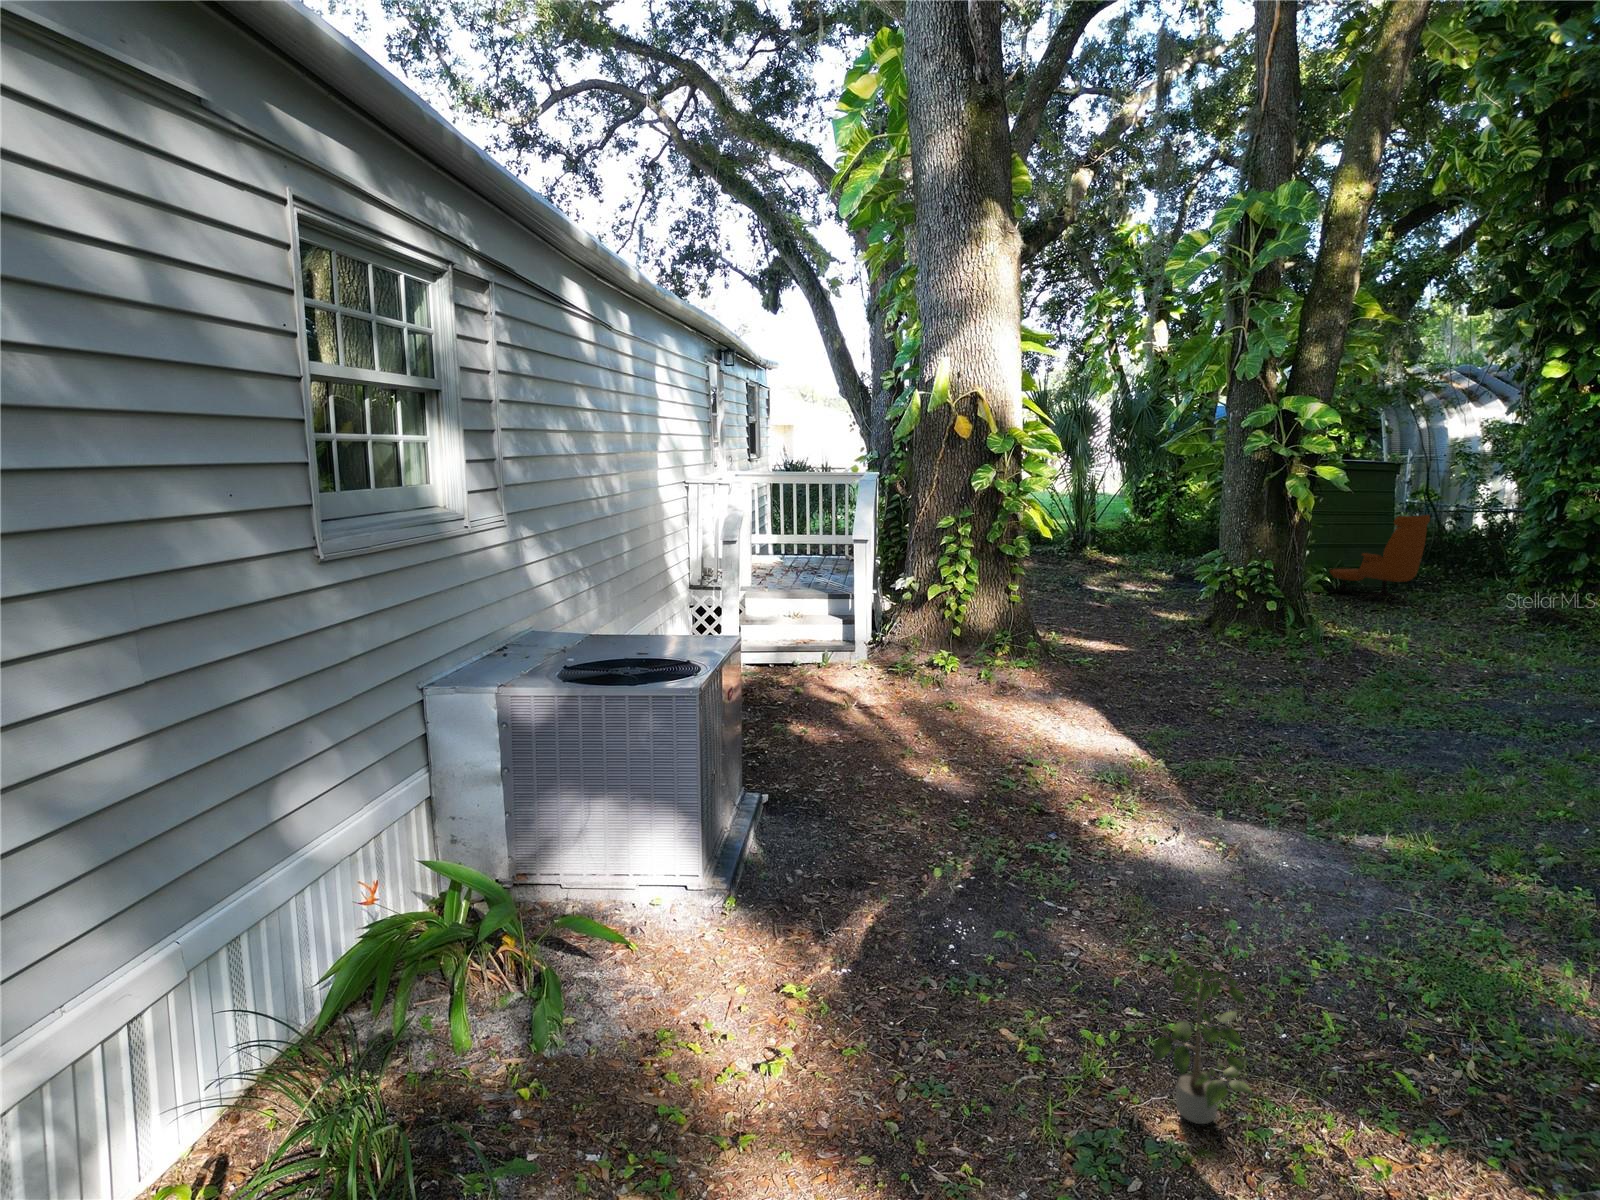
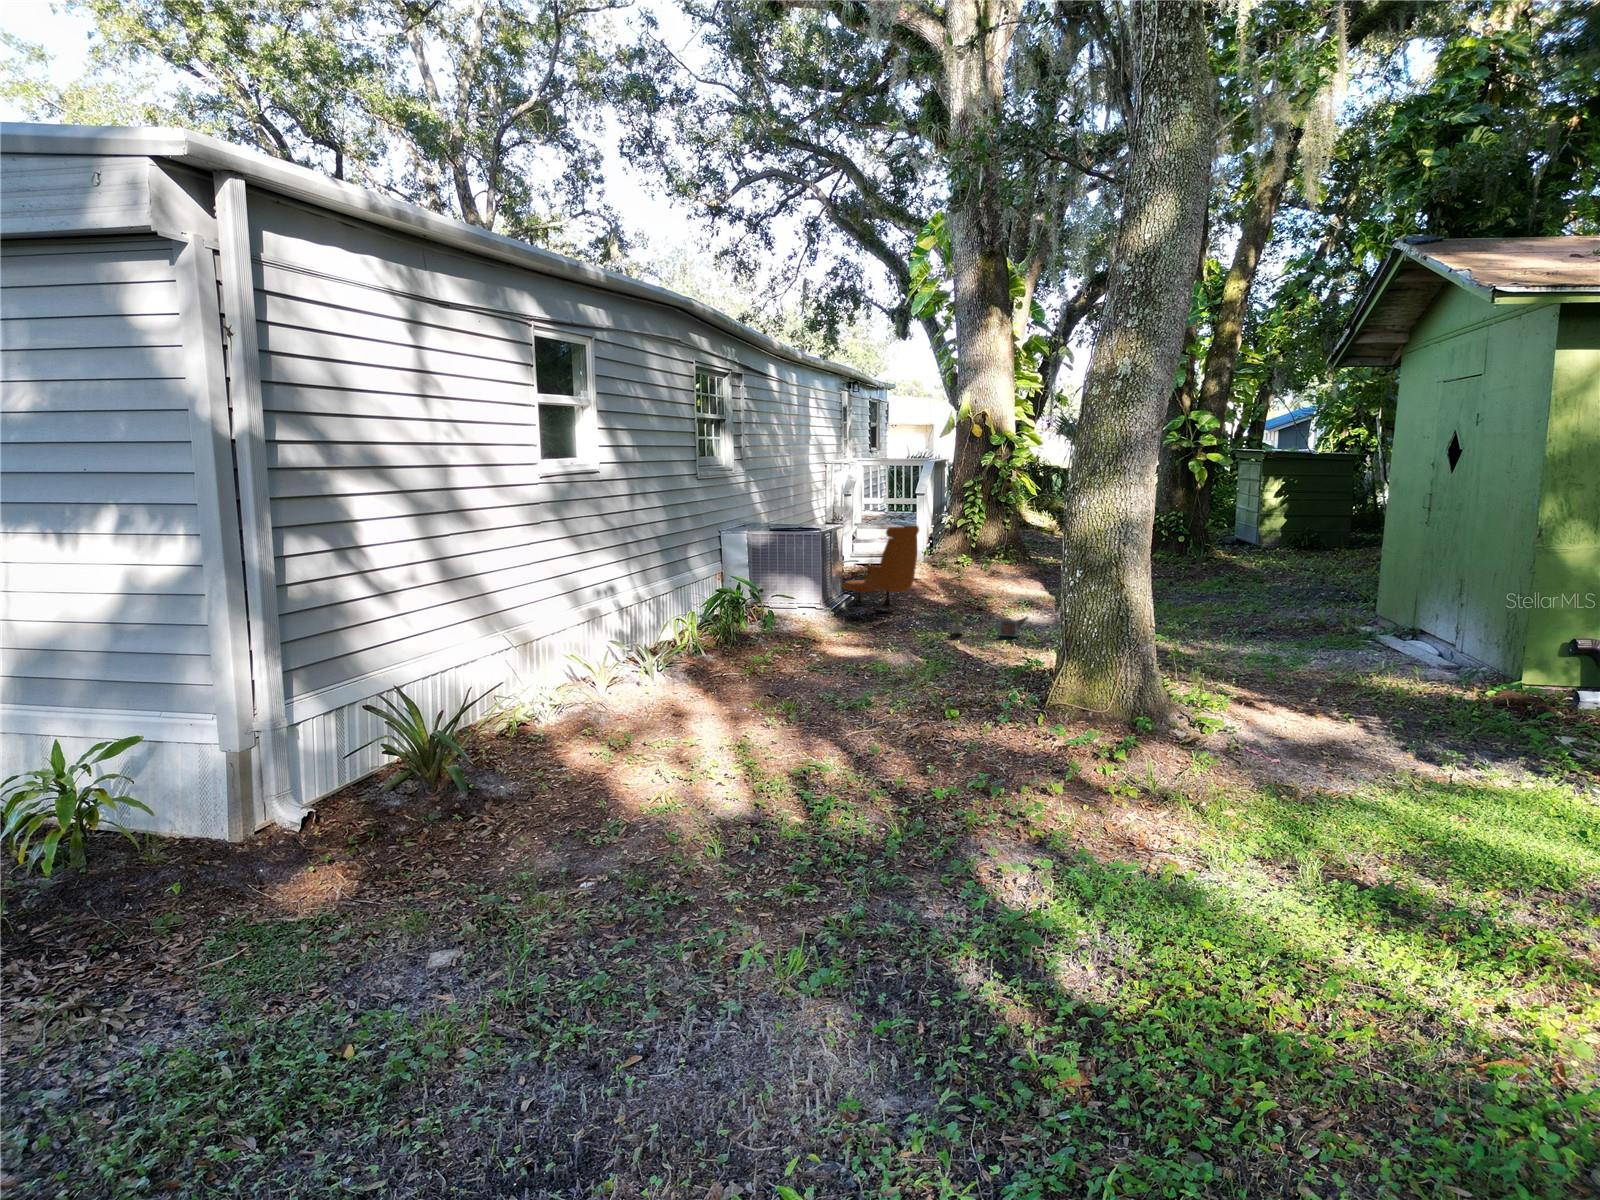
lounge chair: present [1330,515,1430,603] -> present [842,526,919,612]
watering can: none [1322,1060,1480,1147] -> present [991,614,1028,637]

